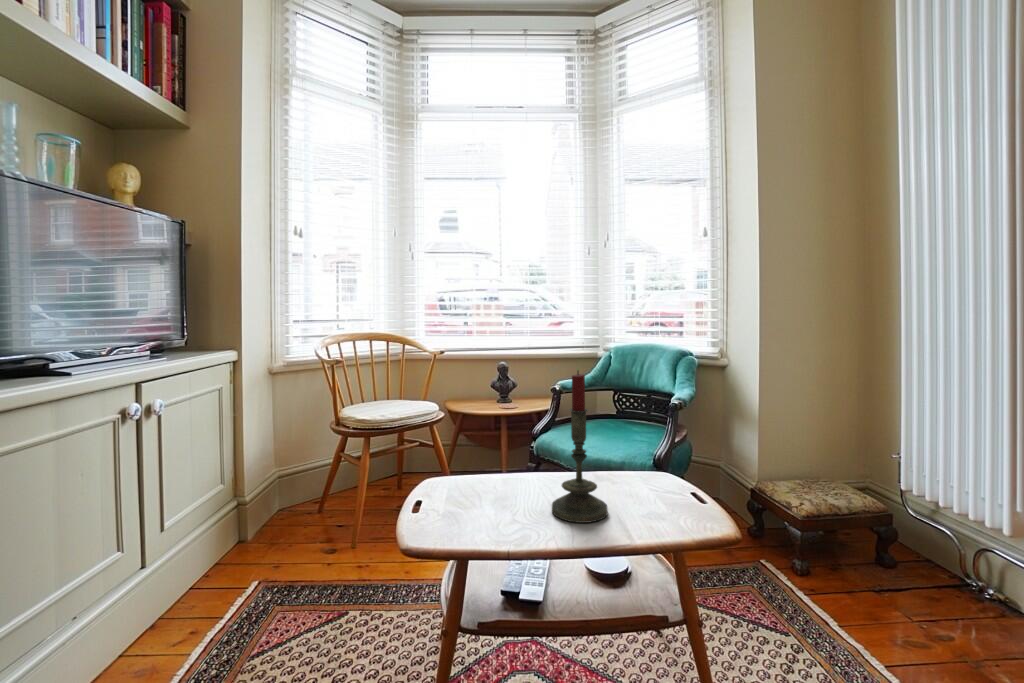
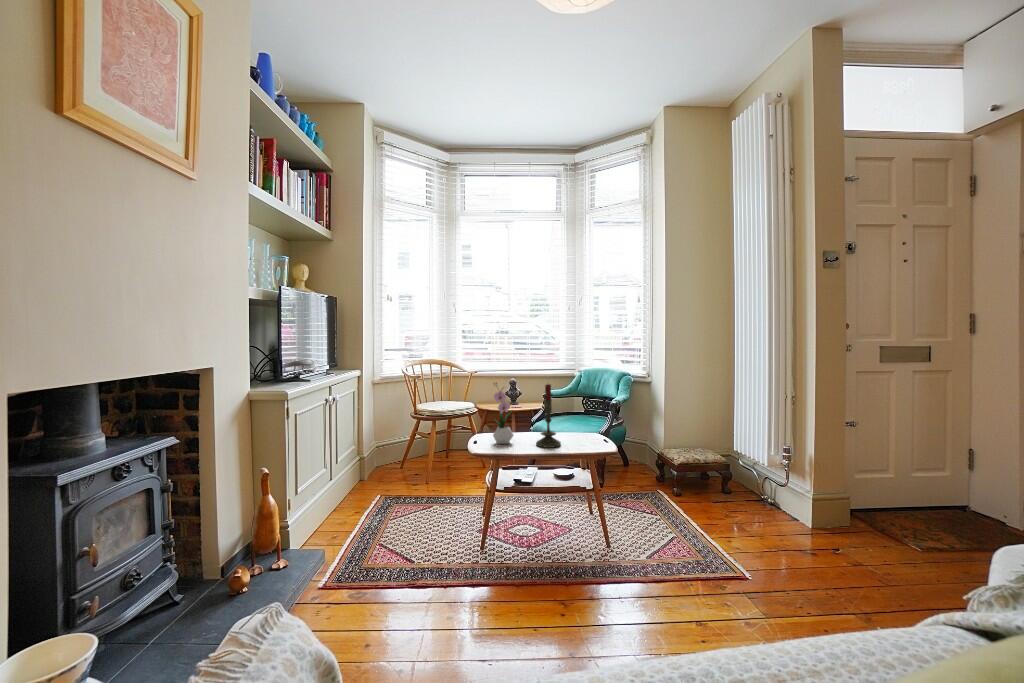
flower arrangement: none [453,371,501,509] -> present [493,383,514,444]

